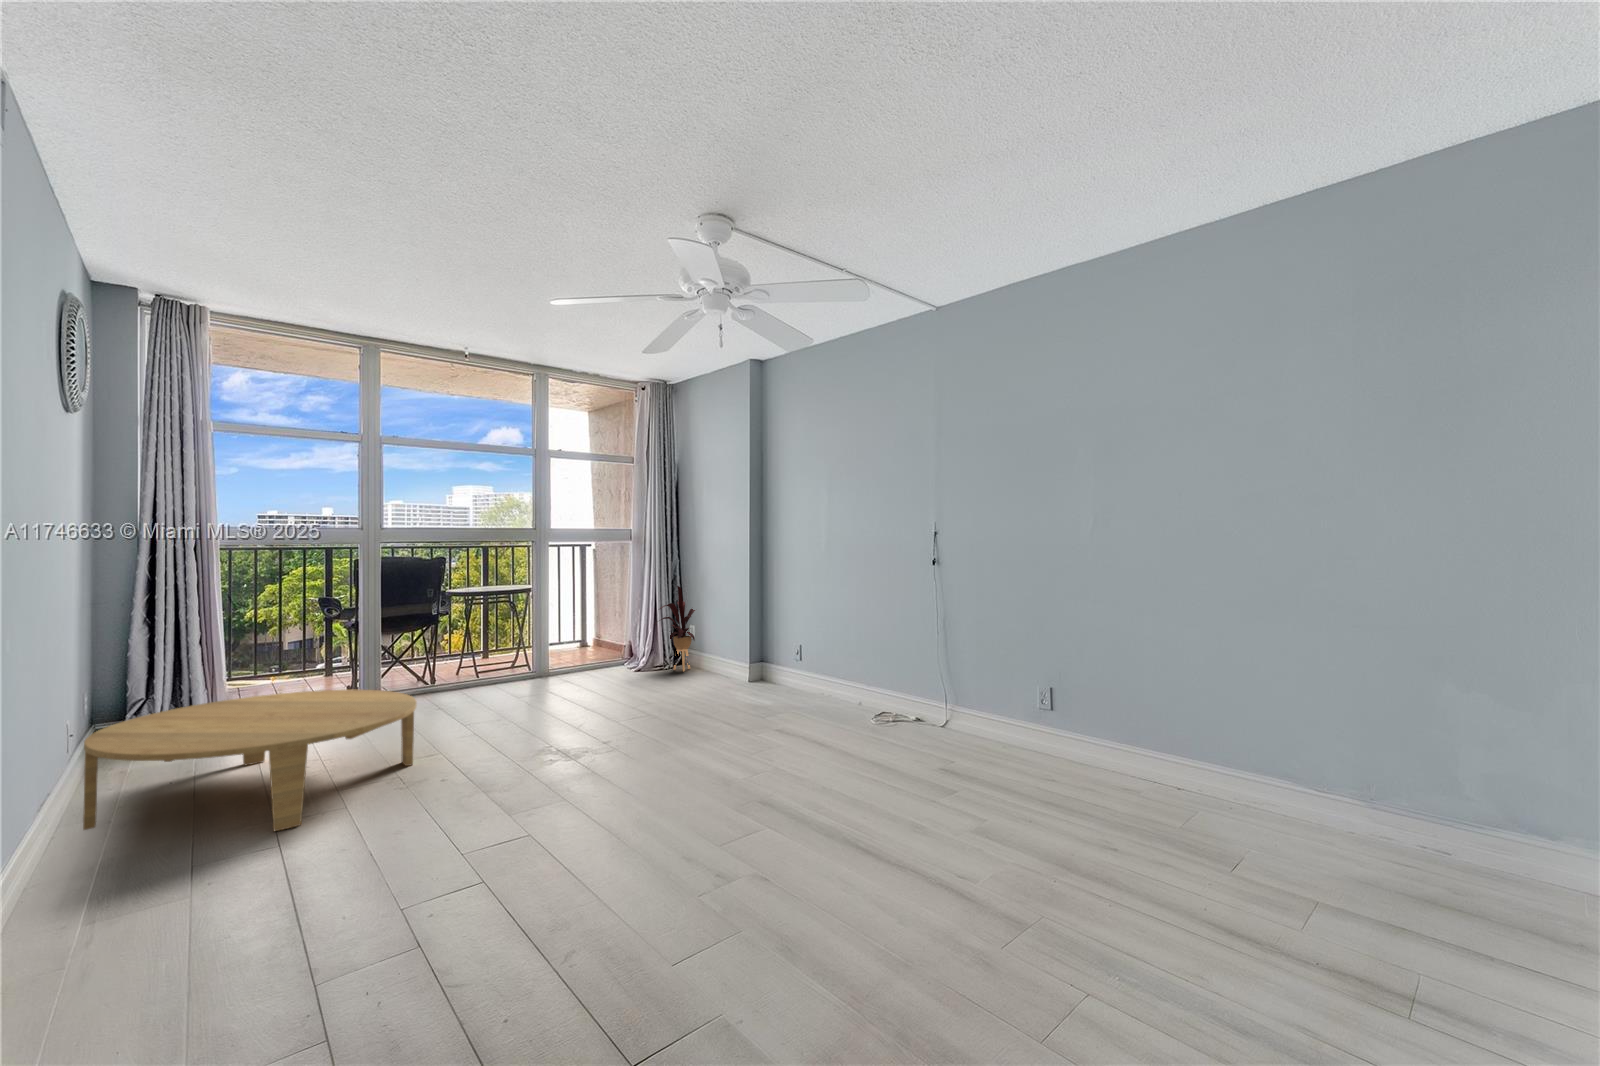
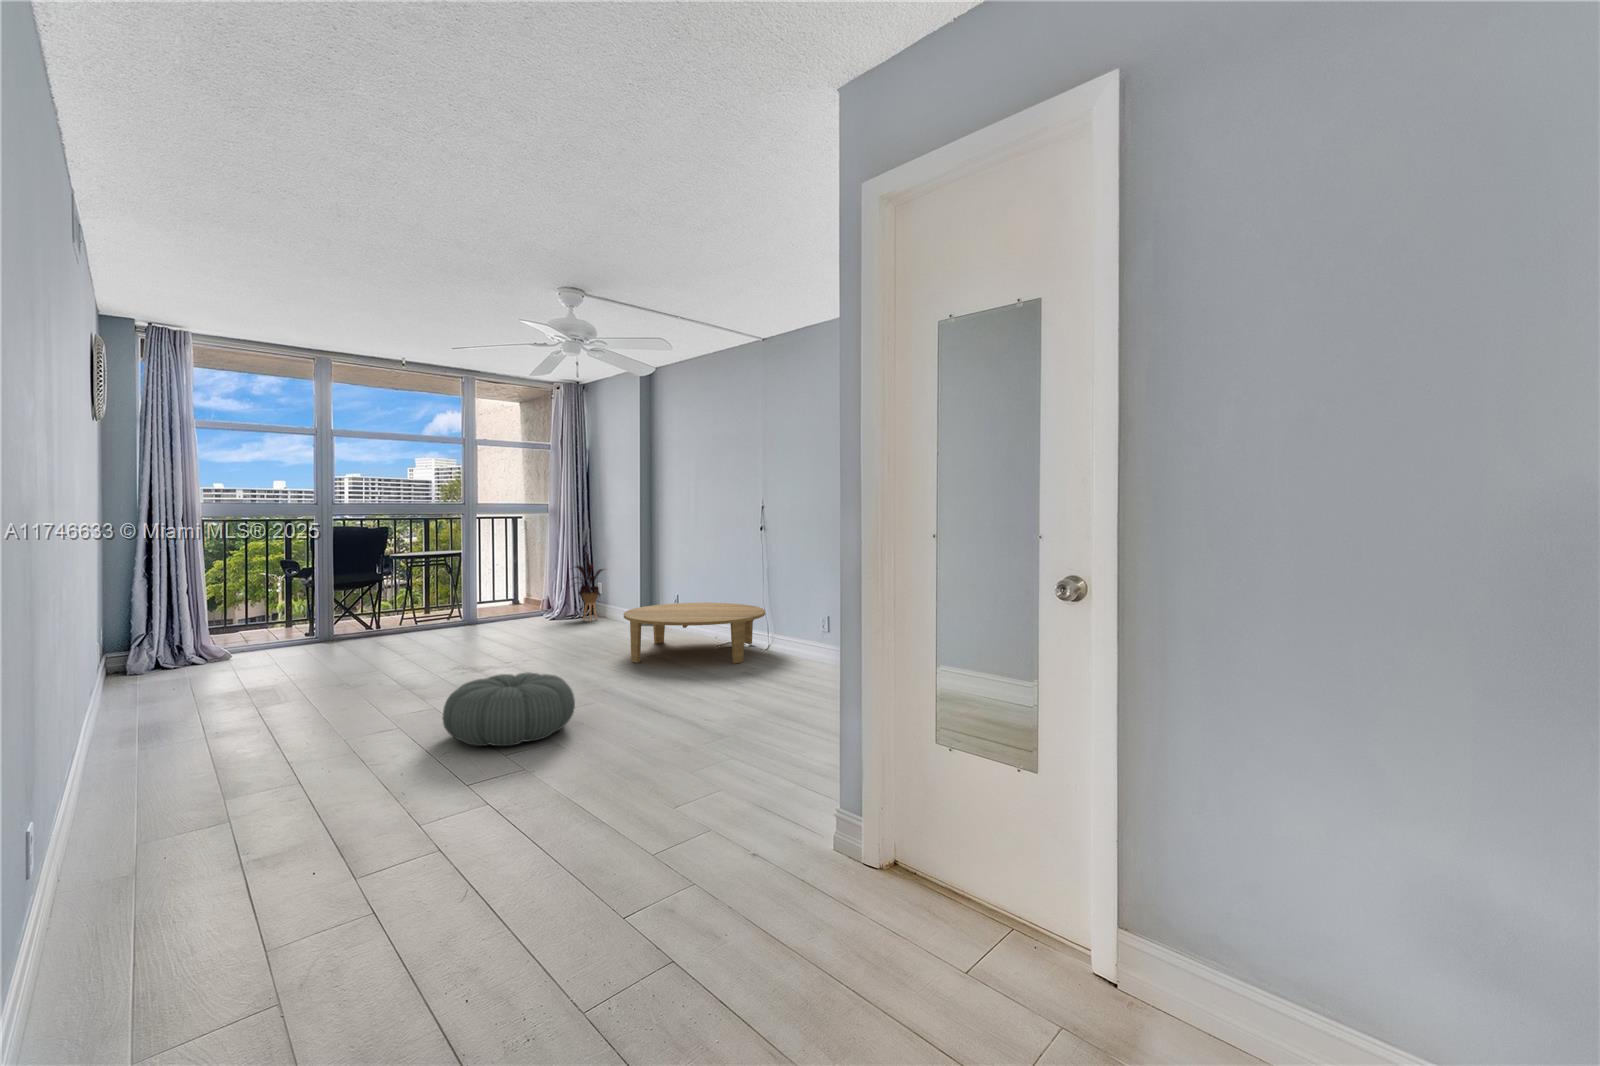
coffee table: present [83,690,417,831] -> present [624,603,765,663]
pouf: none [608,770,796,903] -> present [443,673,575,746]

